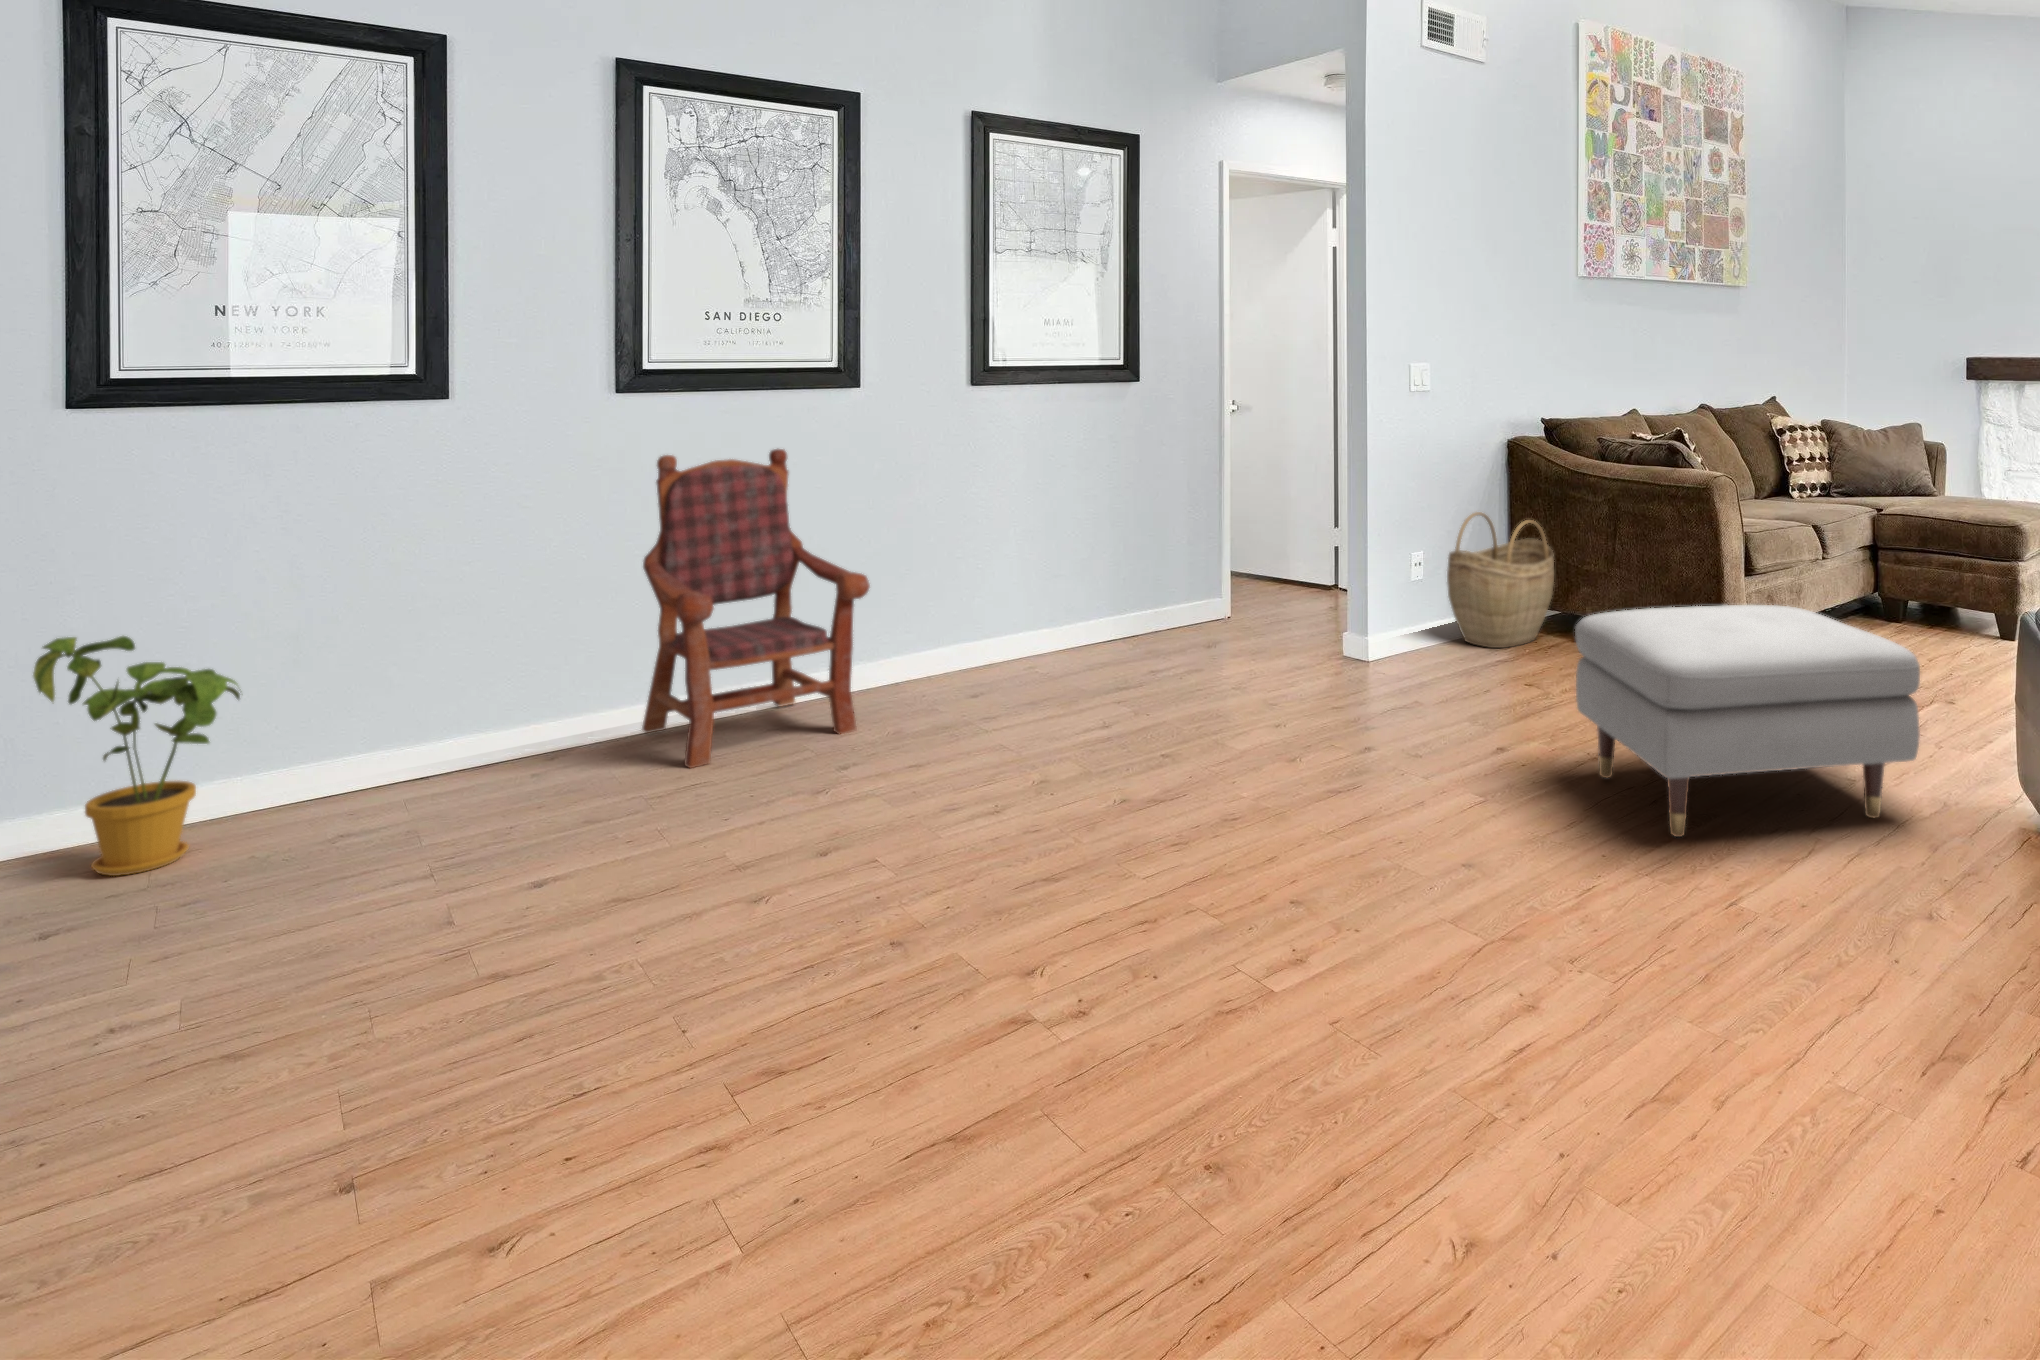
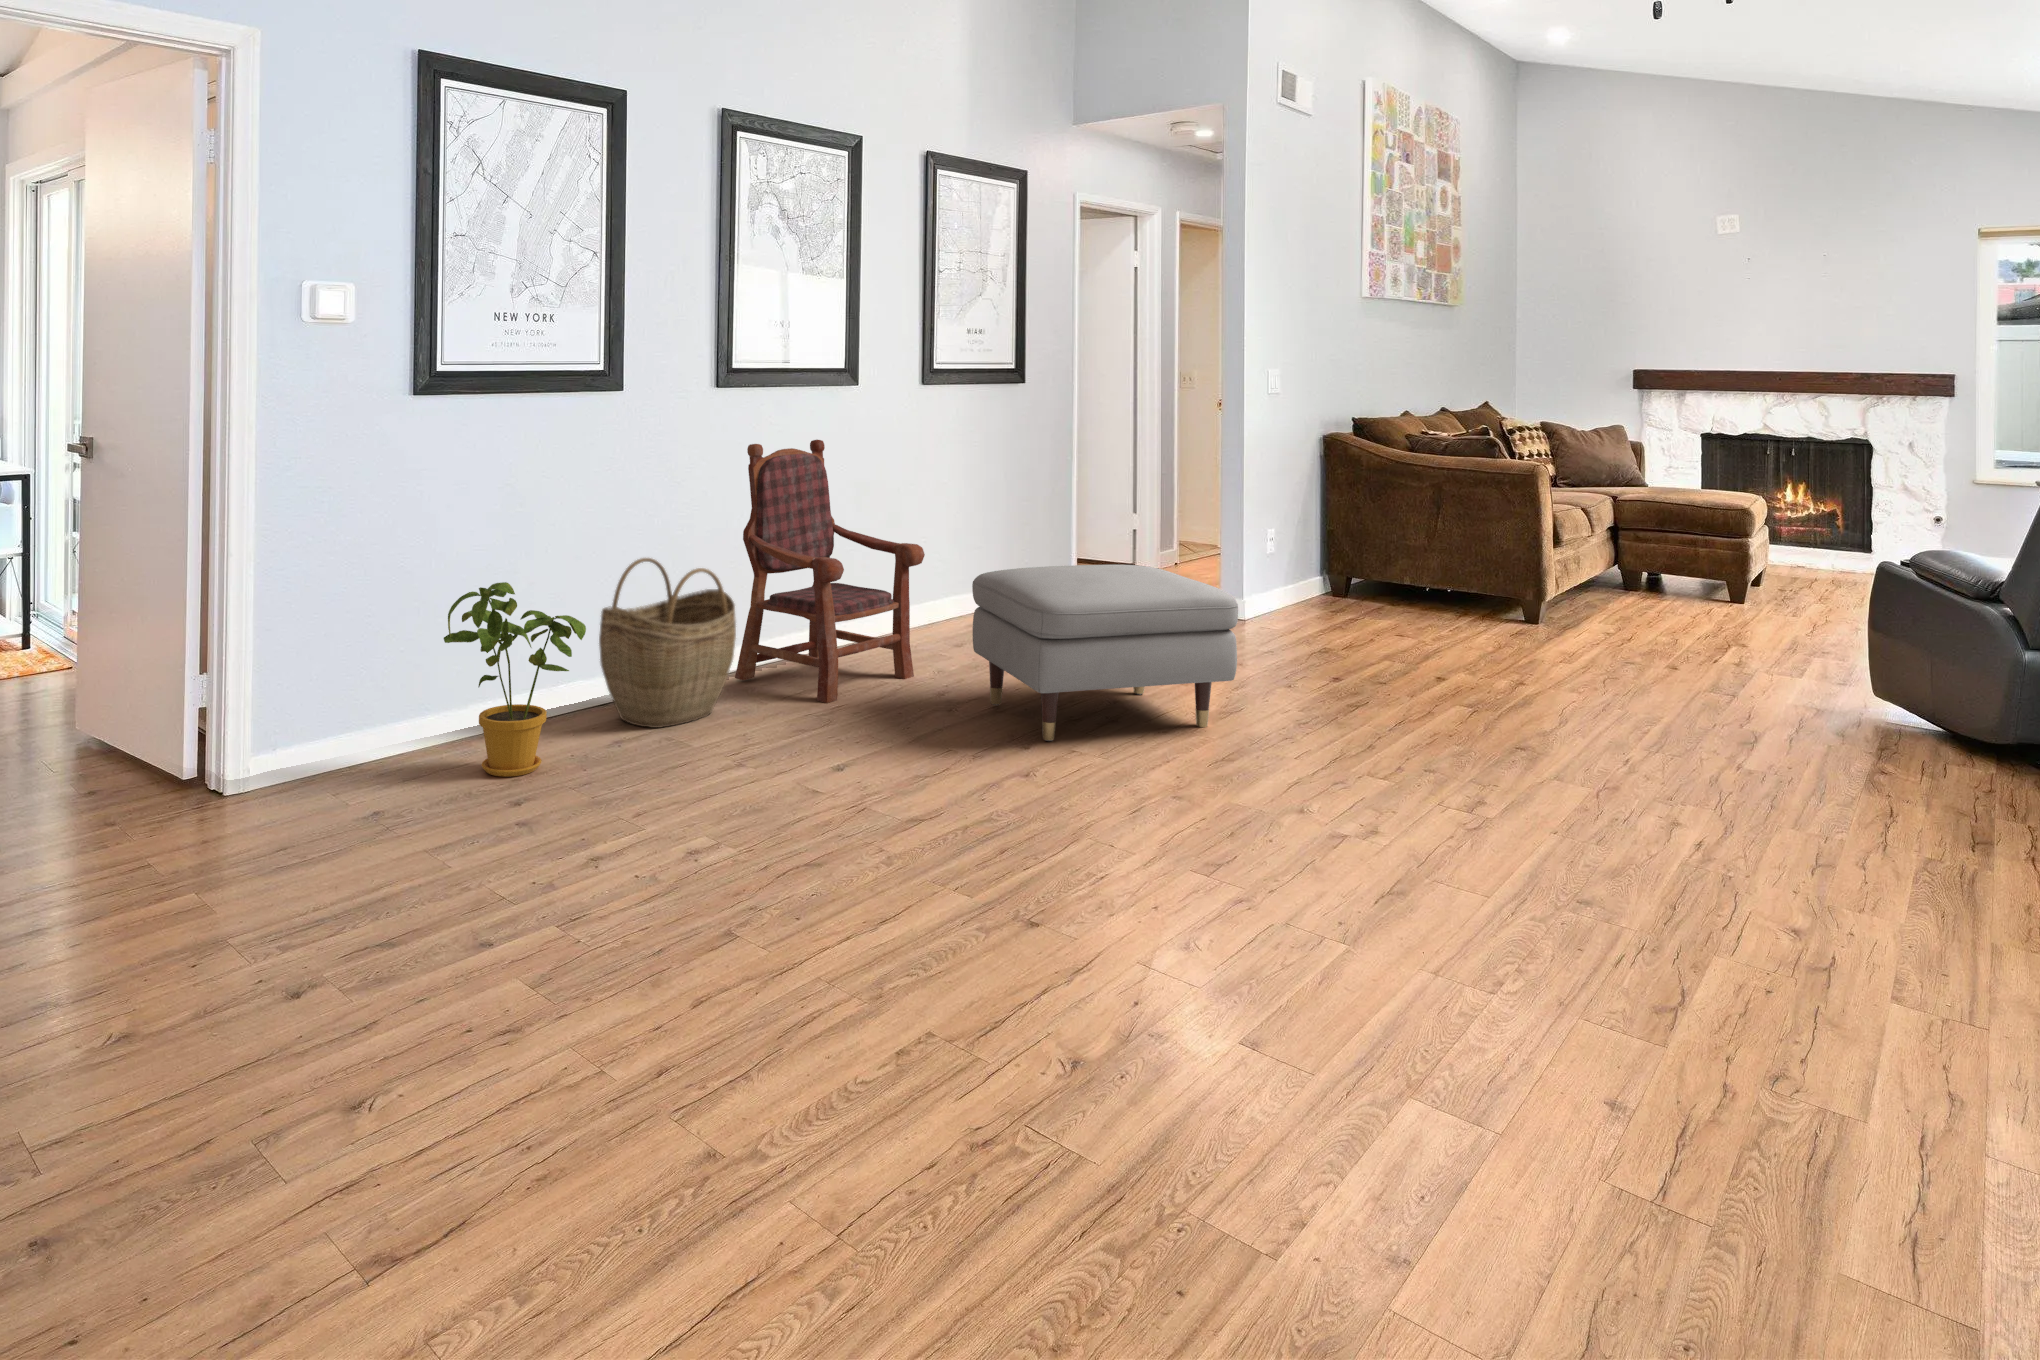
woven basket: present [1447,512,1554,648] -> present [599,558,736,728]
ottoman: present [1575,605,1920,837] -> present [972,564,1238,741]

